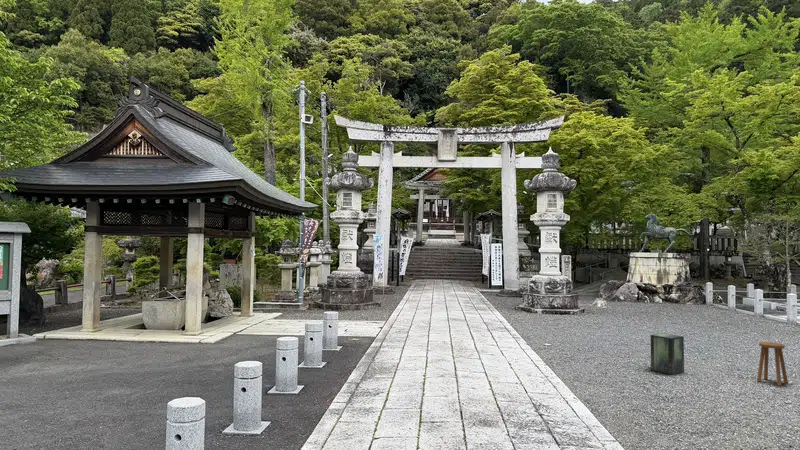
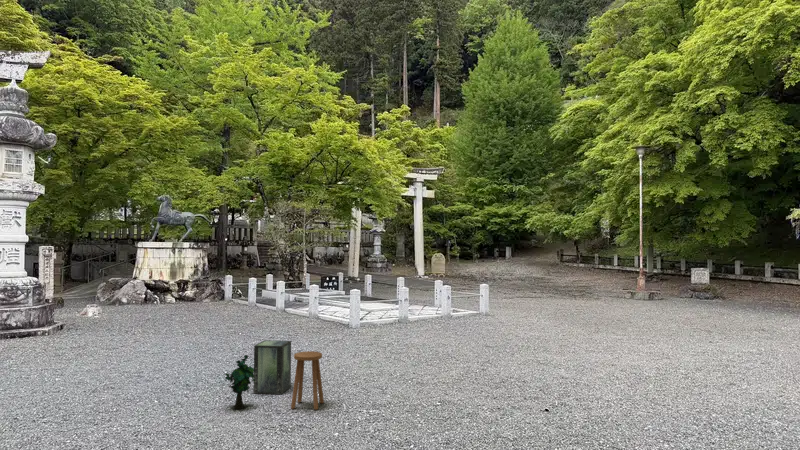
storage box: present [651,333,684,375] -> present [253,340,291,395]
decorative plant: none [702,337,727,374] -> present [225,355,255,409]

